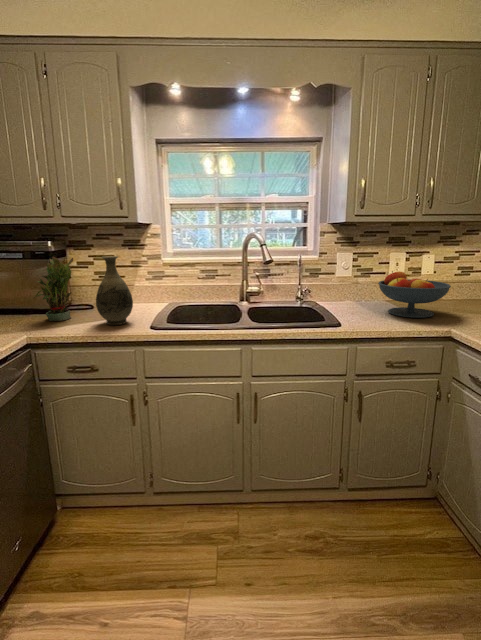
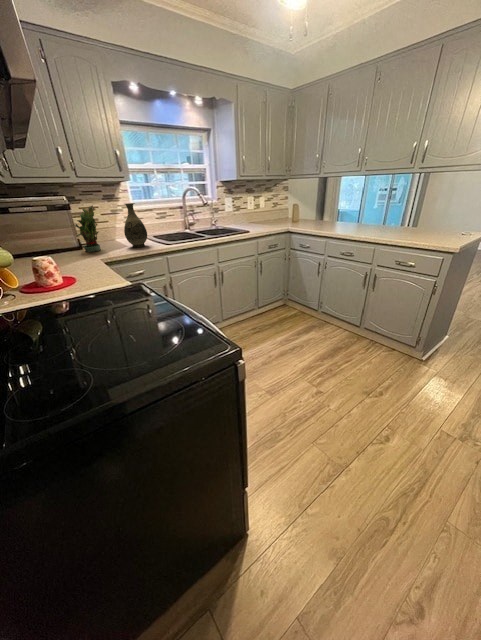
fruit bowl: present [378,271,451,318] -> none [252,205,283,227]

